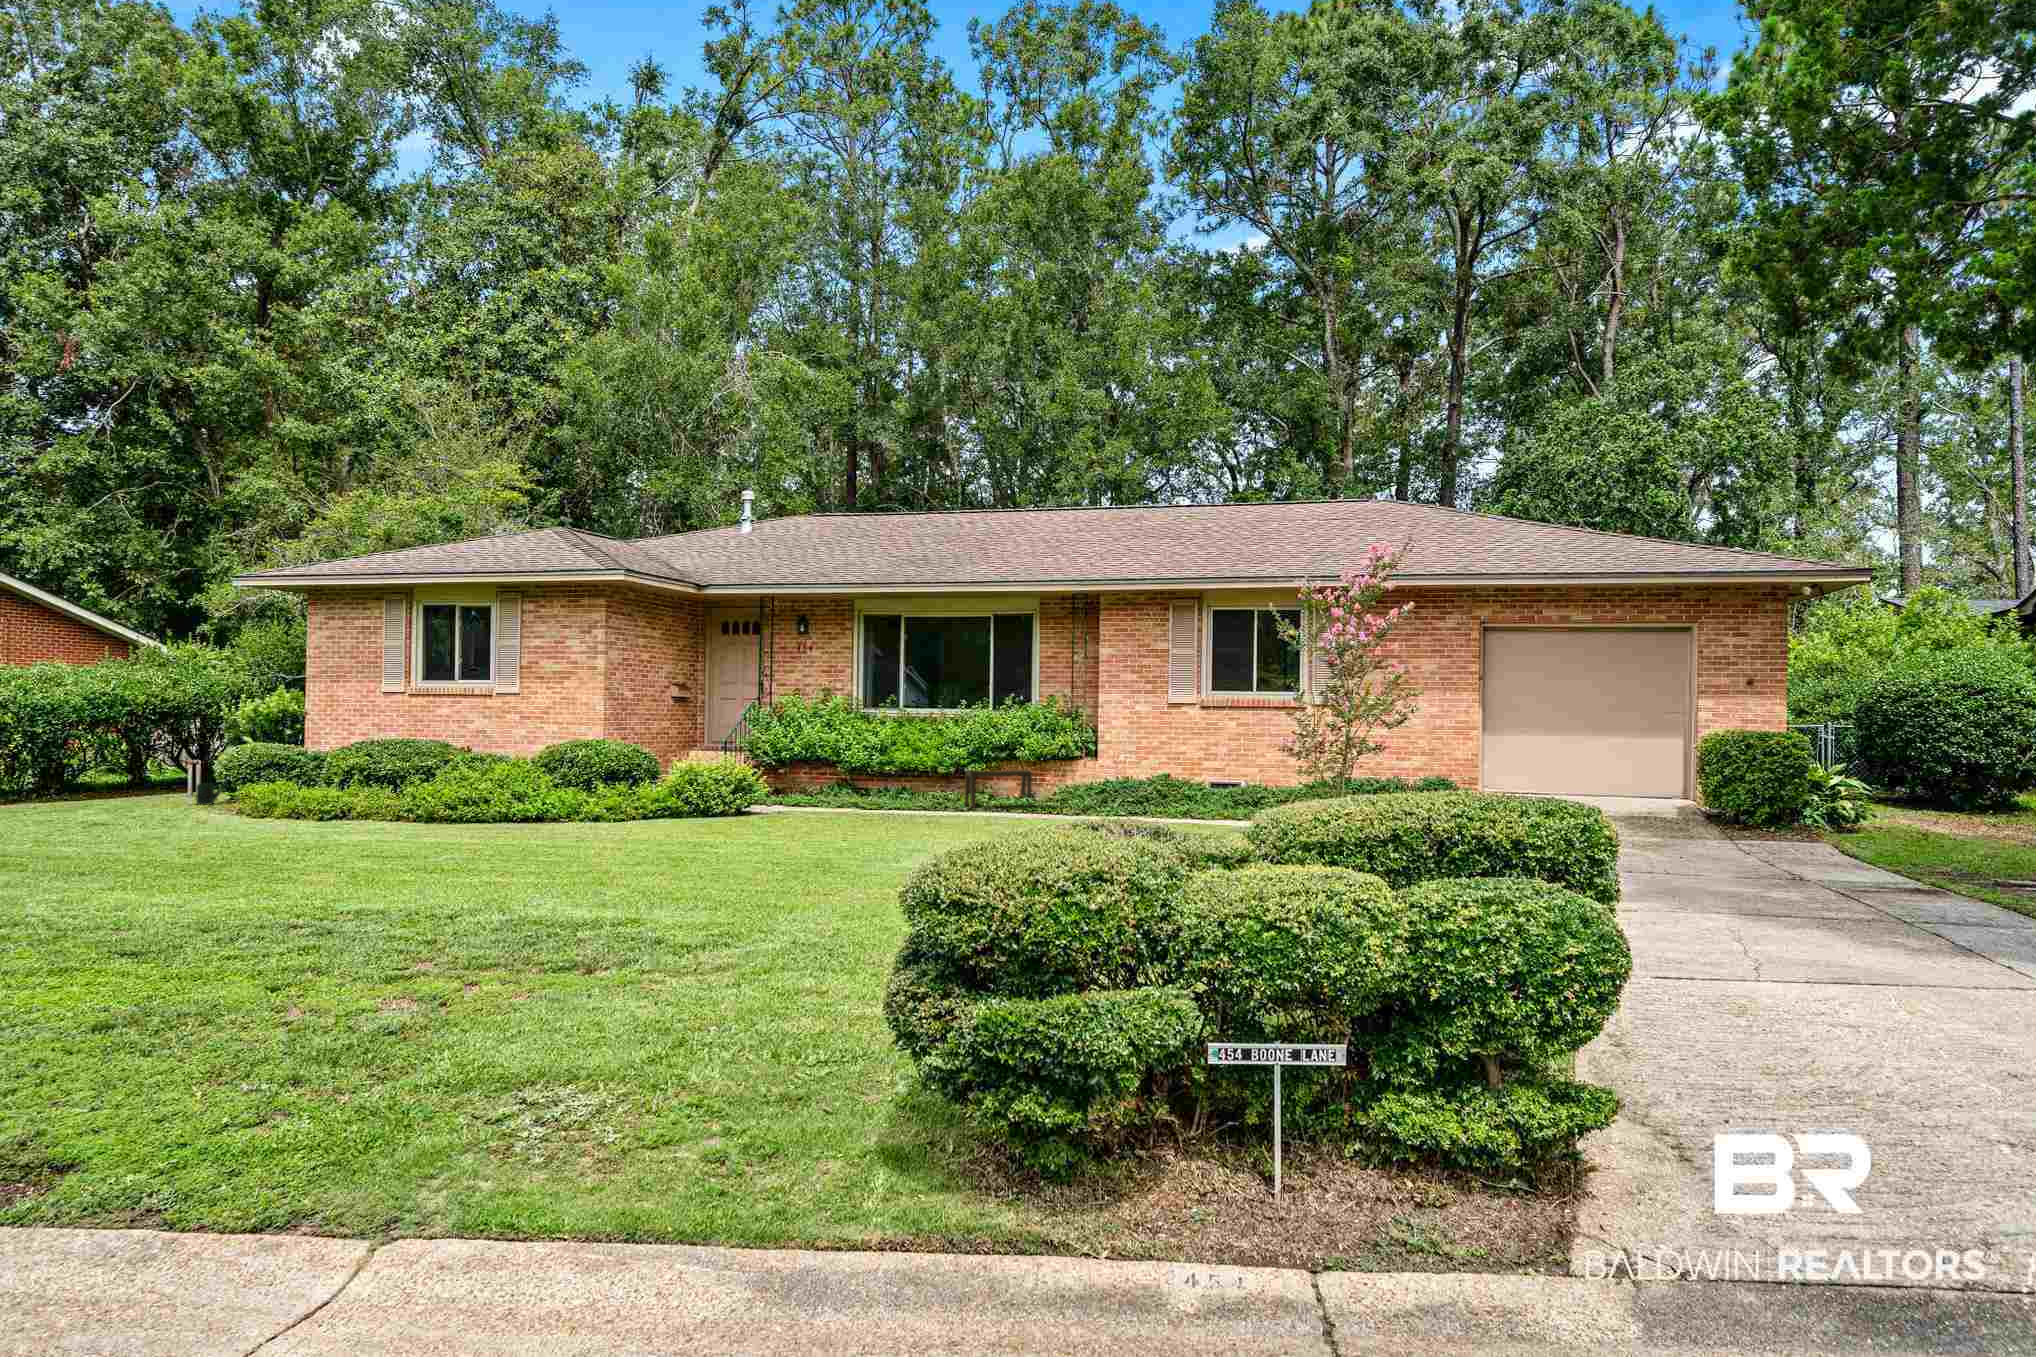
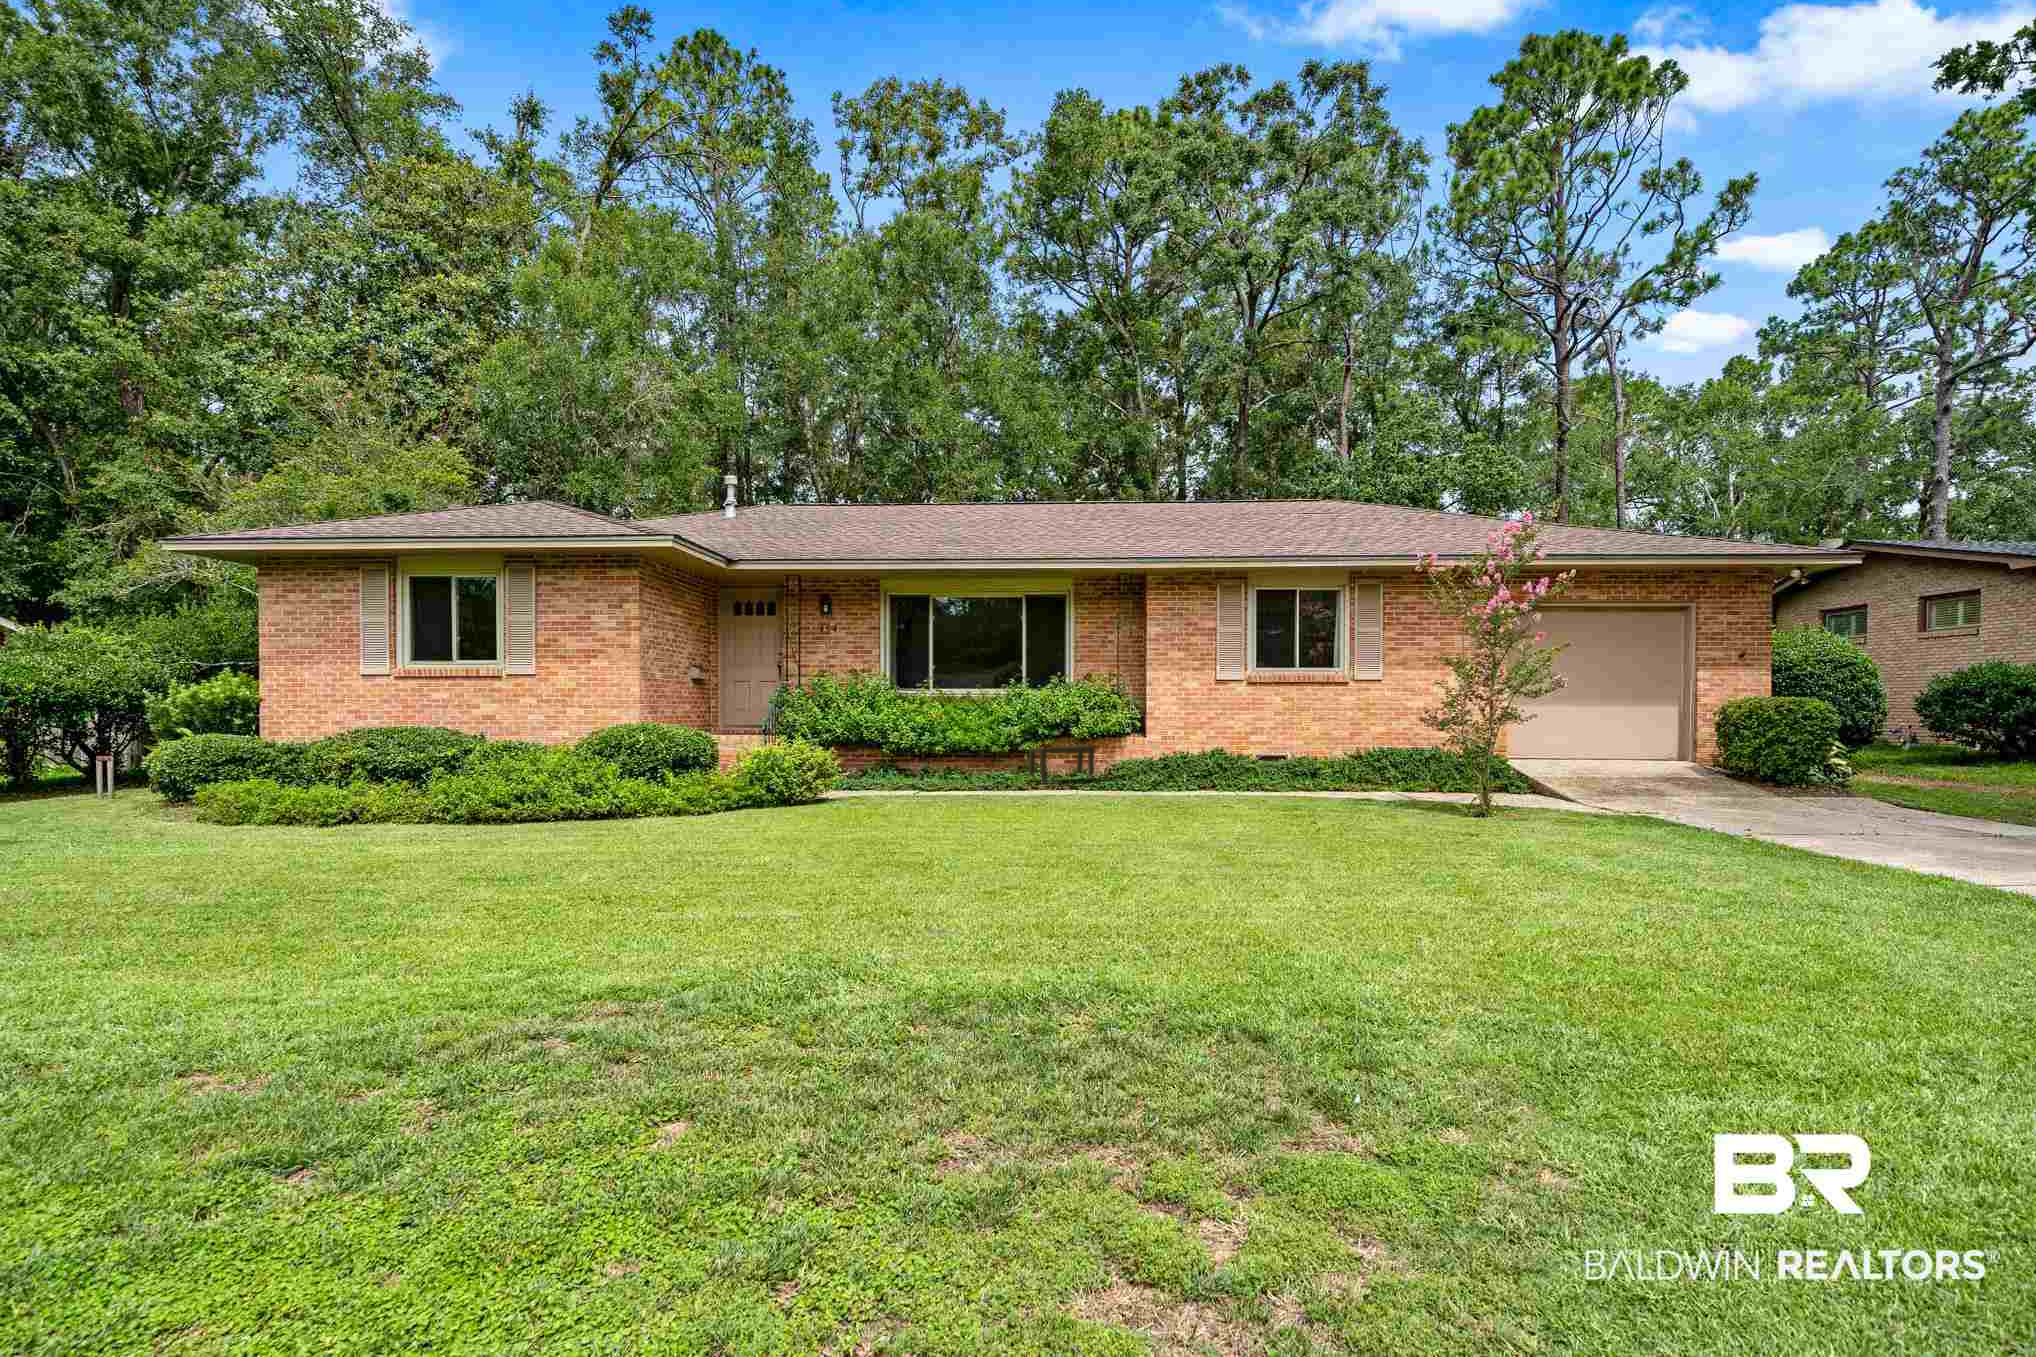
watering can: present [196,783,225,805] -> none [122,780,177,812]

